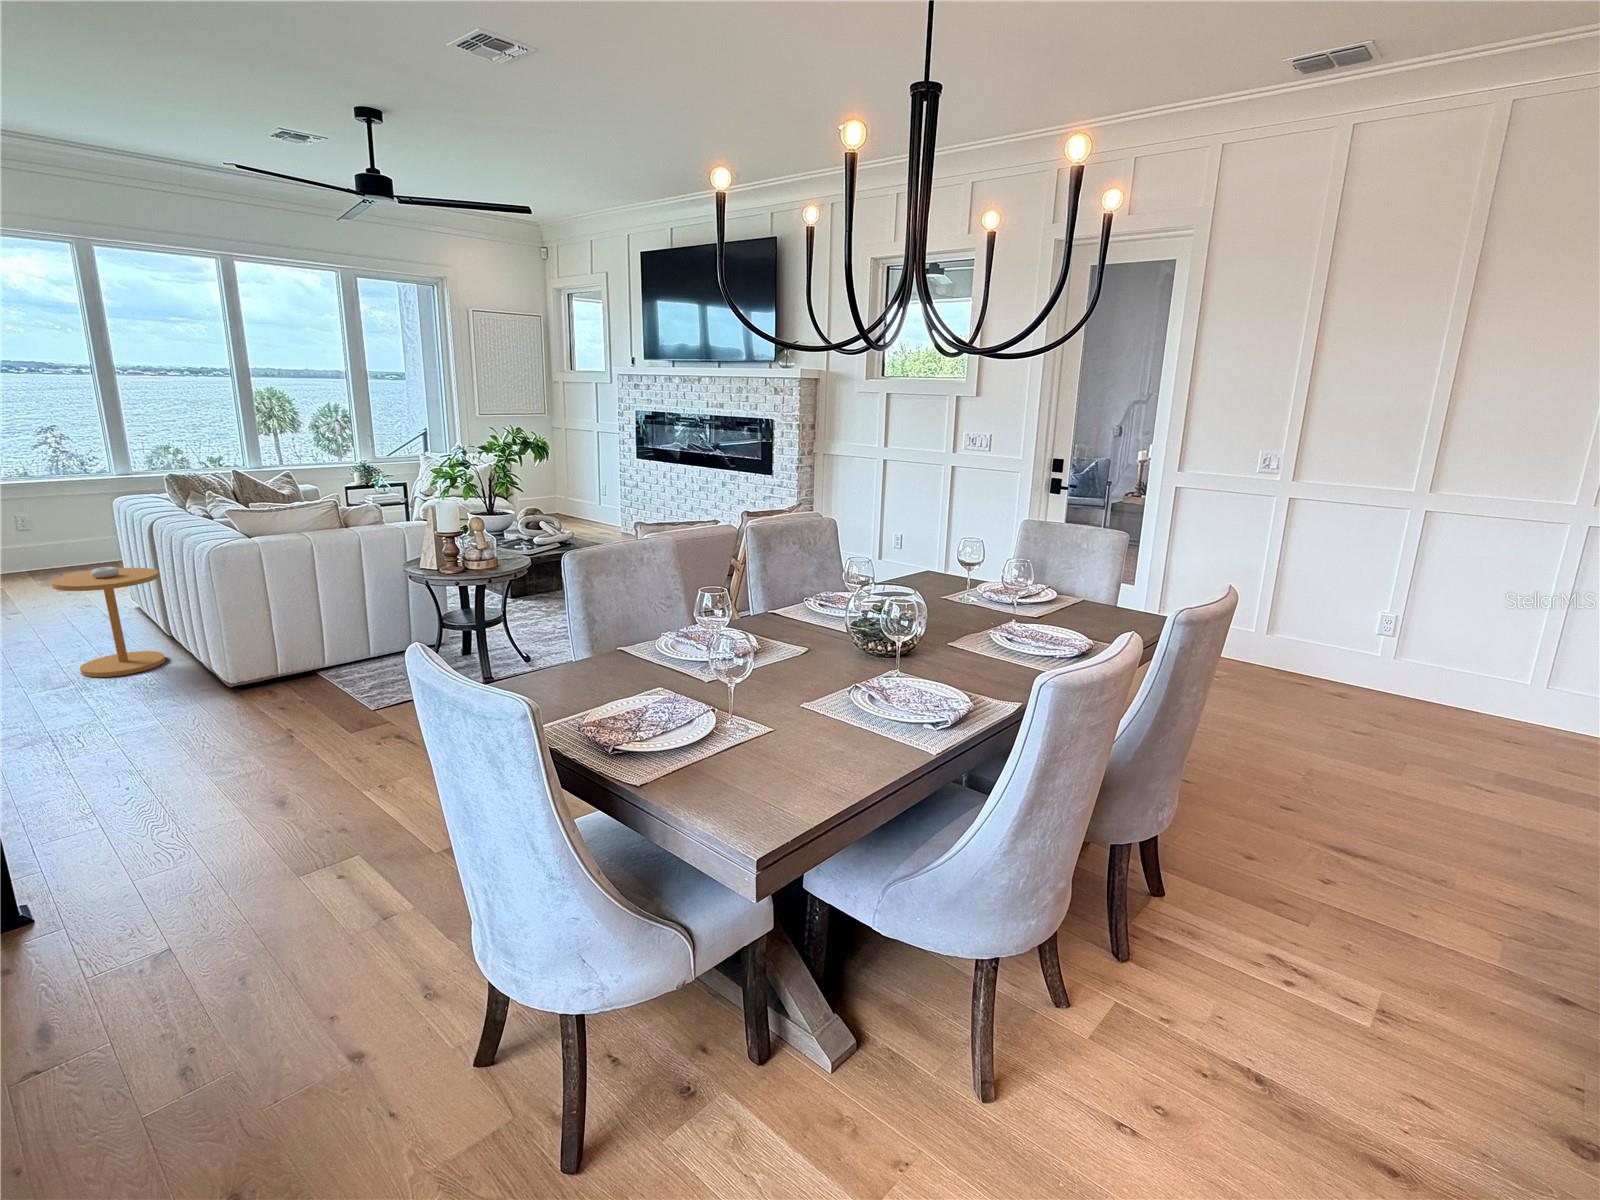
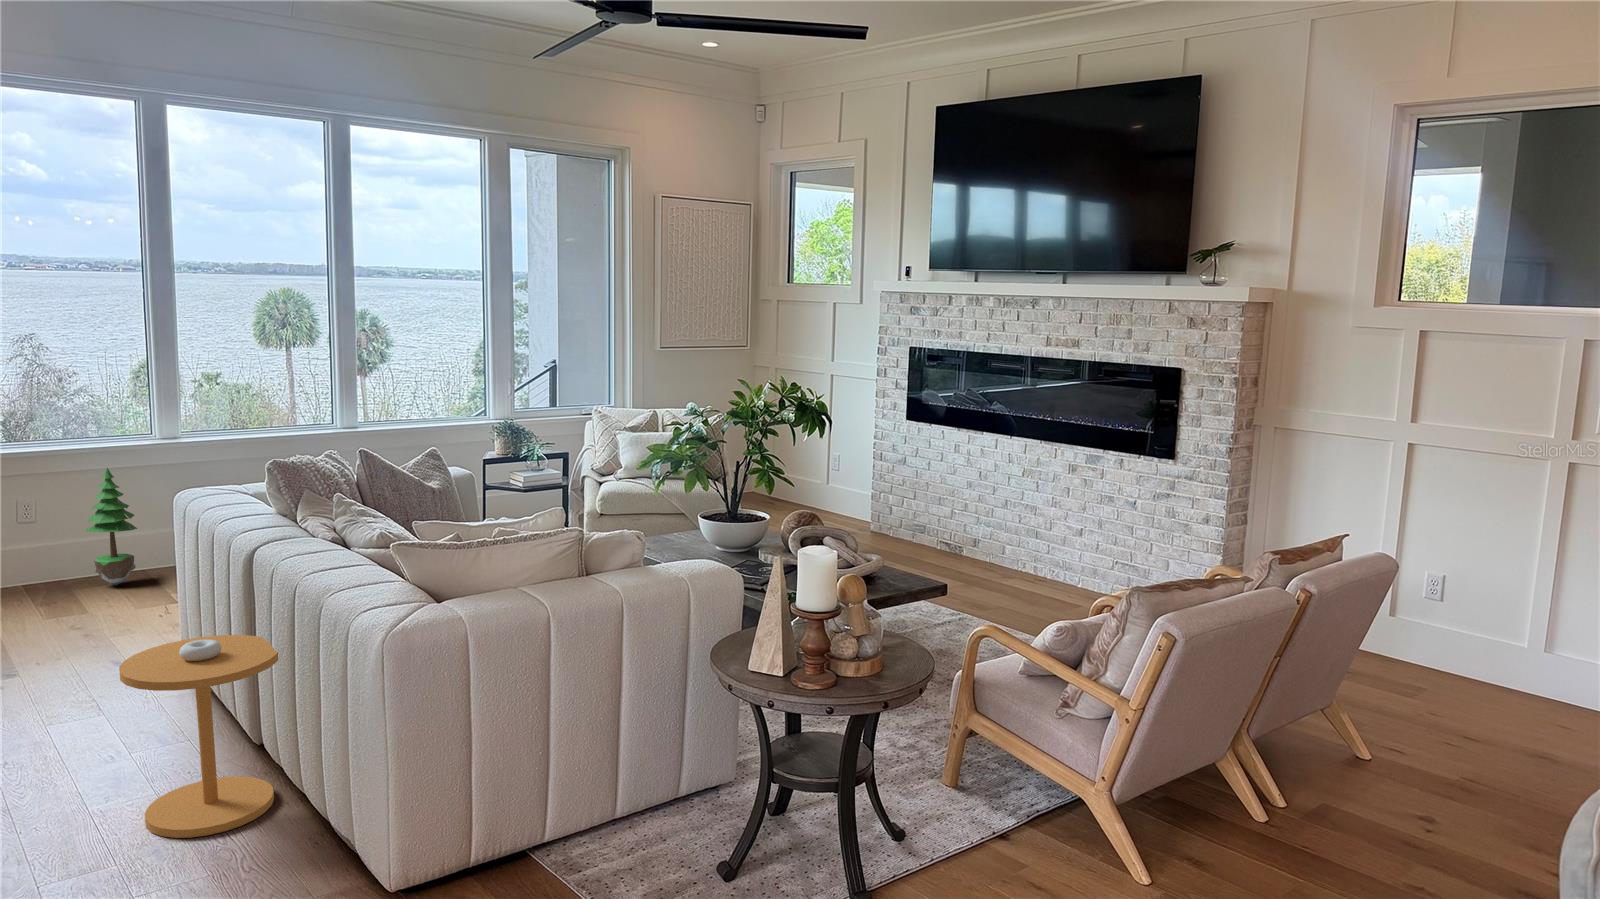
potted tree: none [49,487,91,568] -> present [86,468,137,586]

